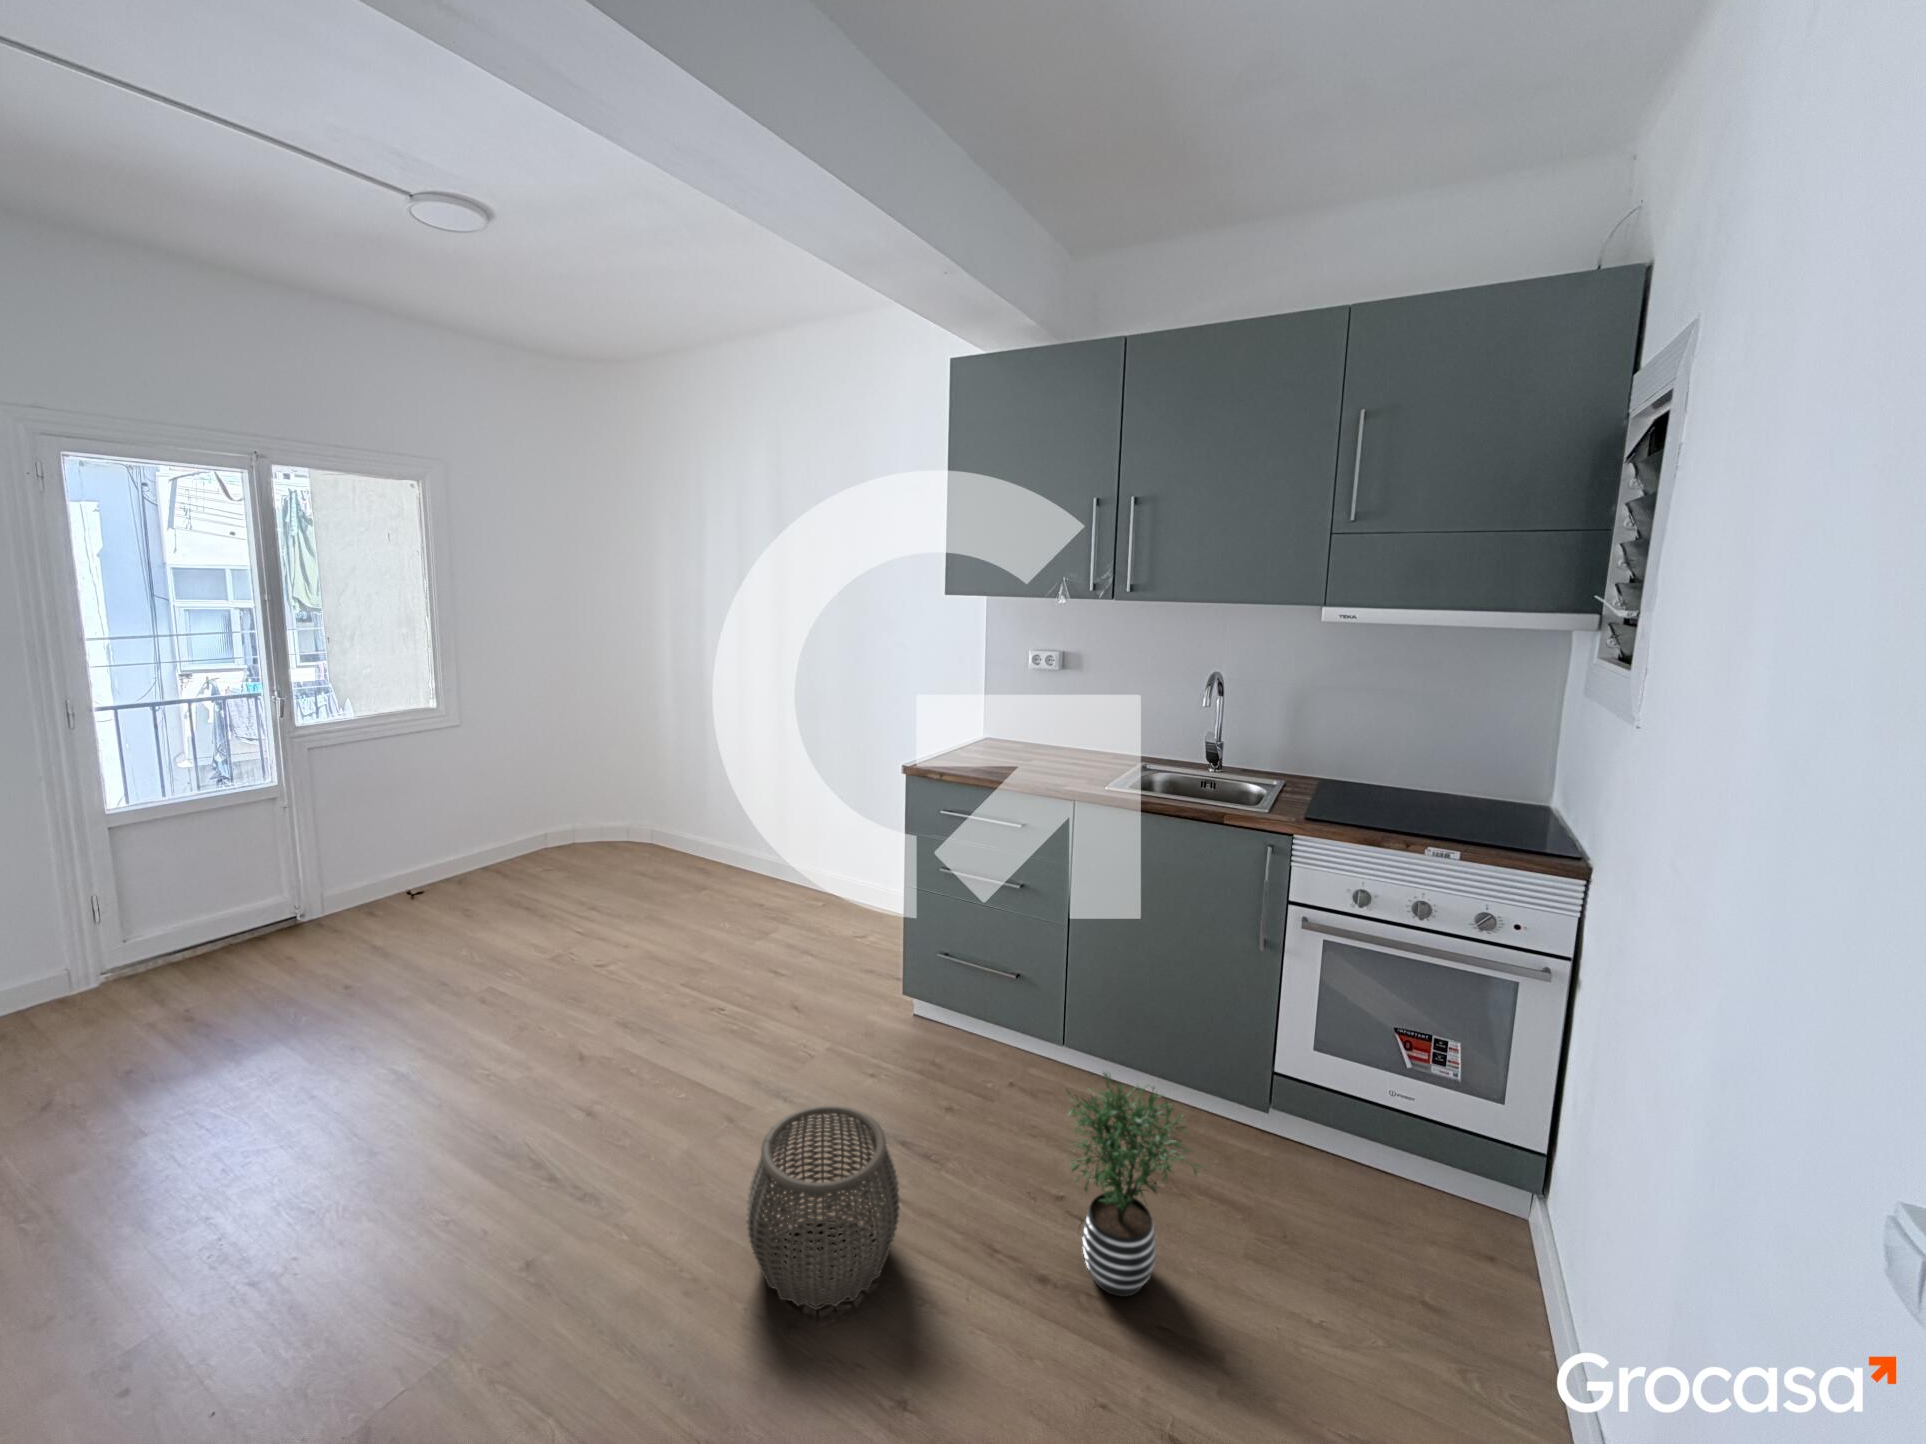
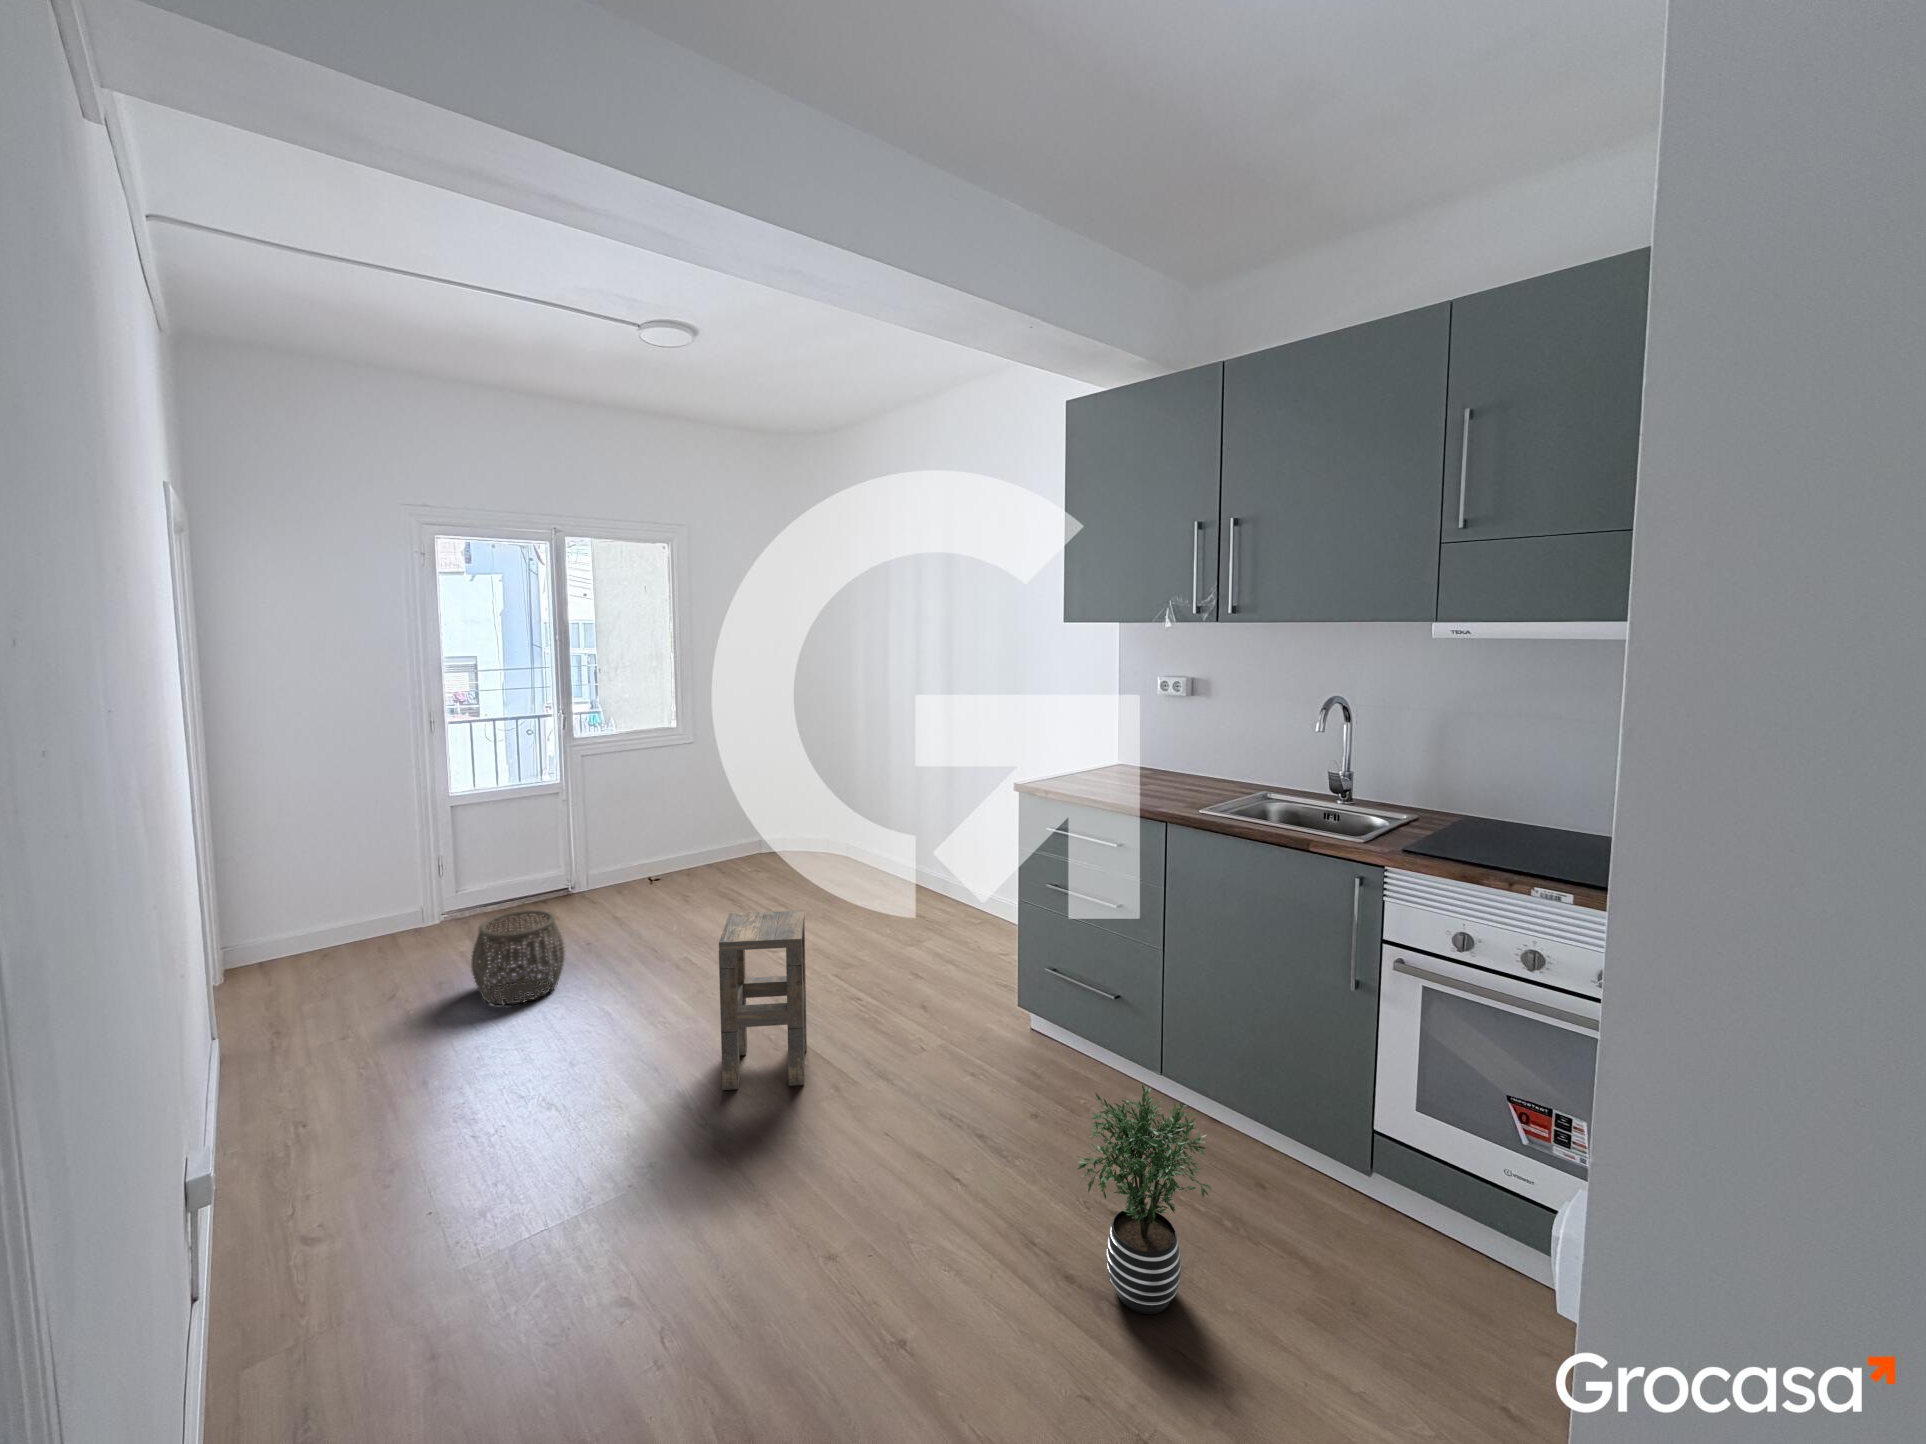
side table: none [583,923,692,1145] -> present [719,910,807,1090]
woven basket: present [747,1105,900,1309] -> present [471,910,565,1005]

